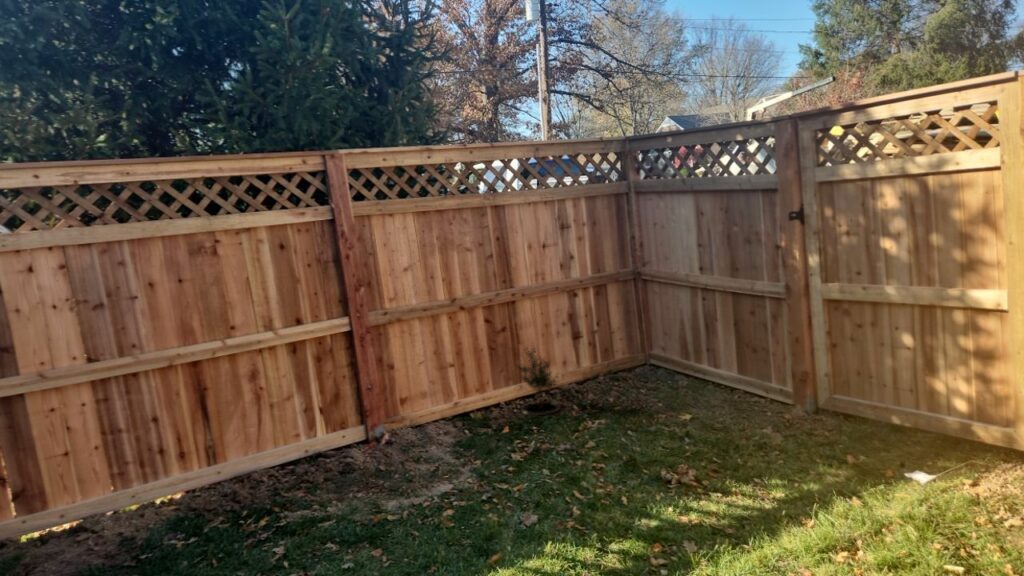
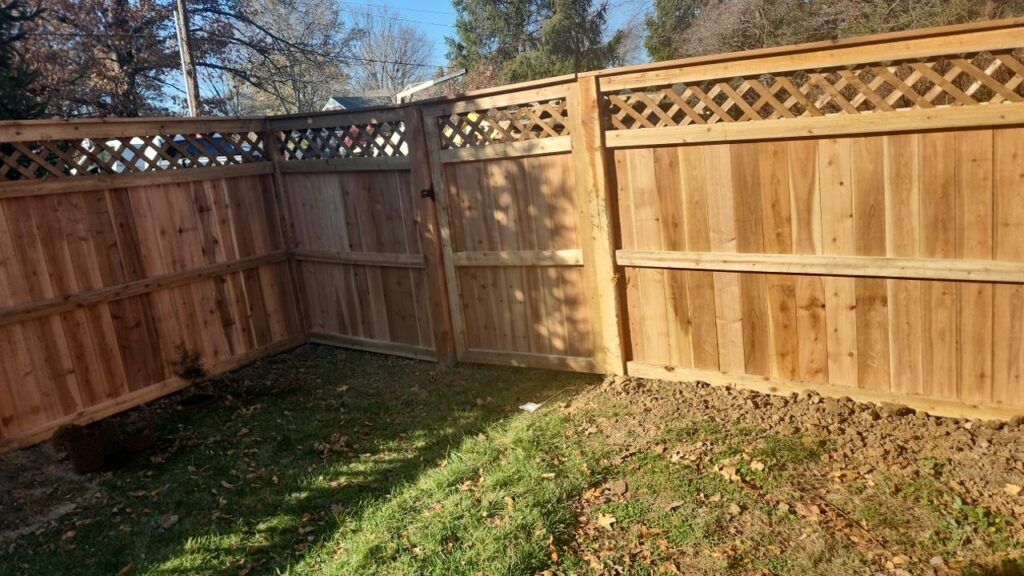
woven basket: none [419,411,506,460] -> present [50,420,156,473]

